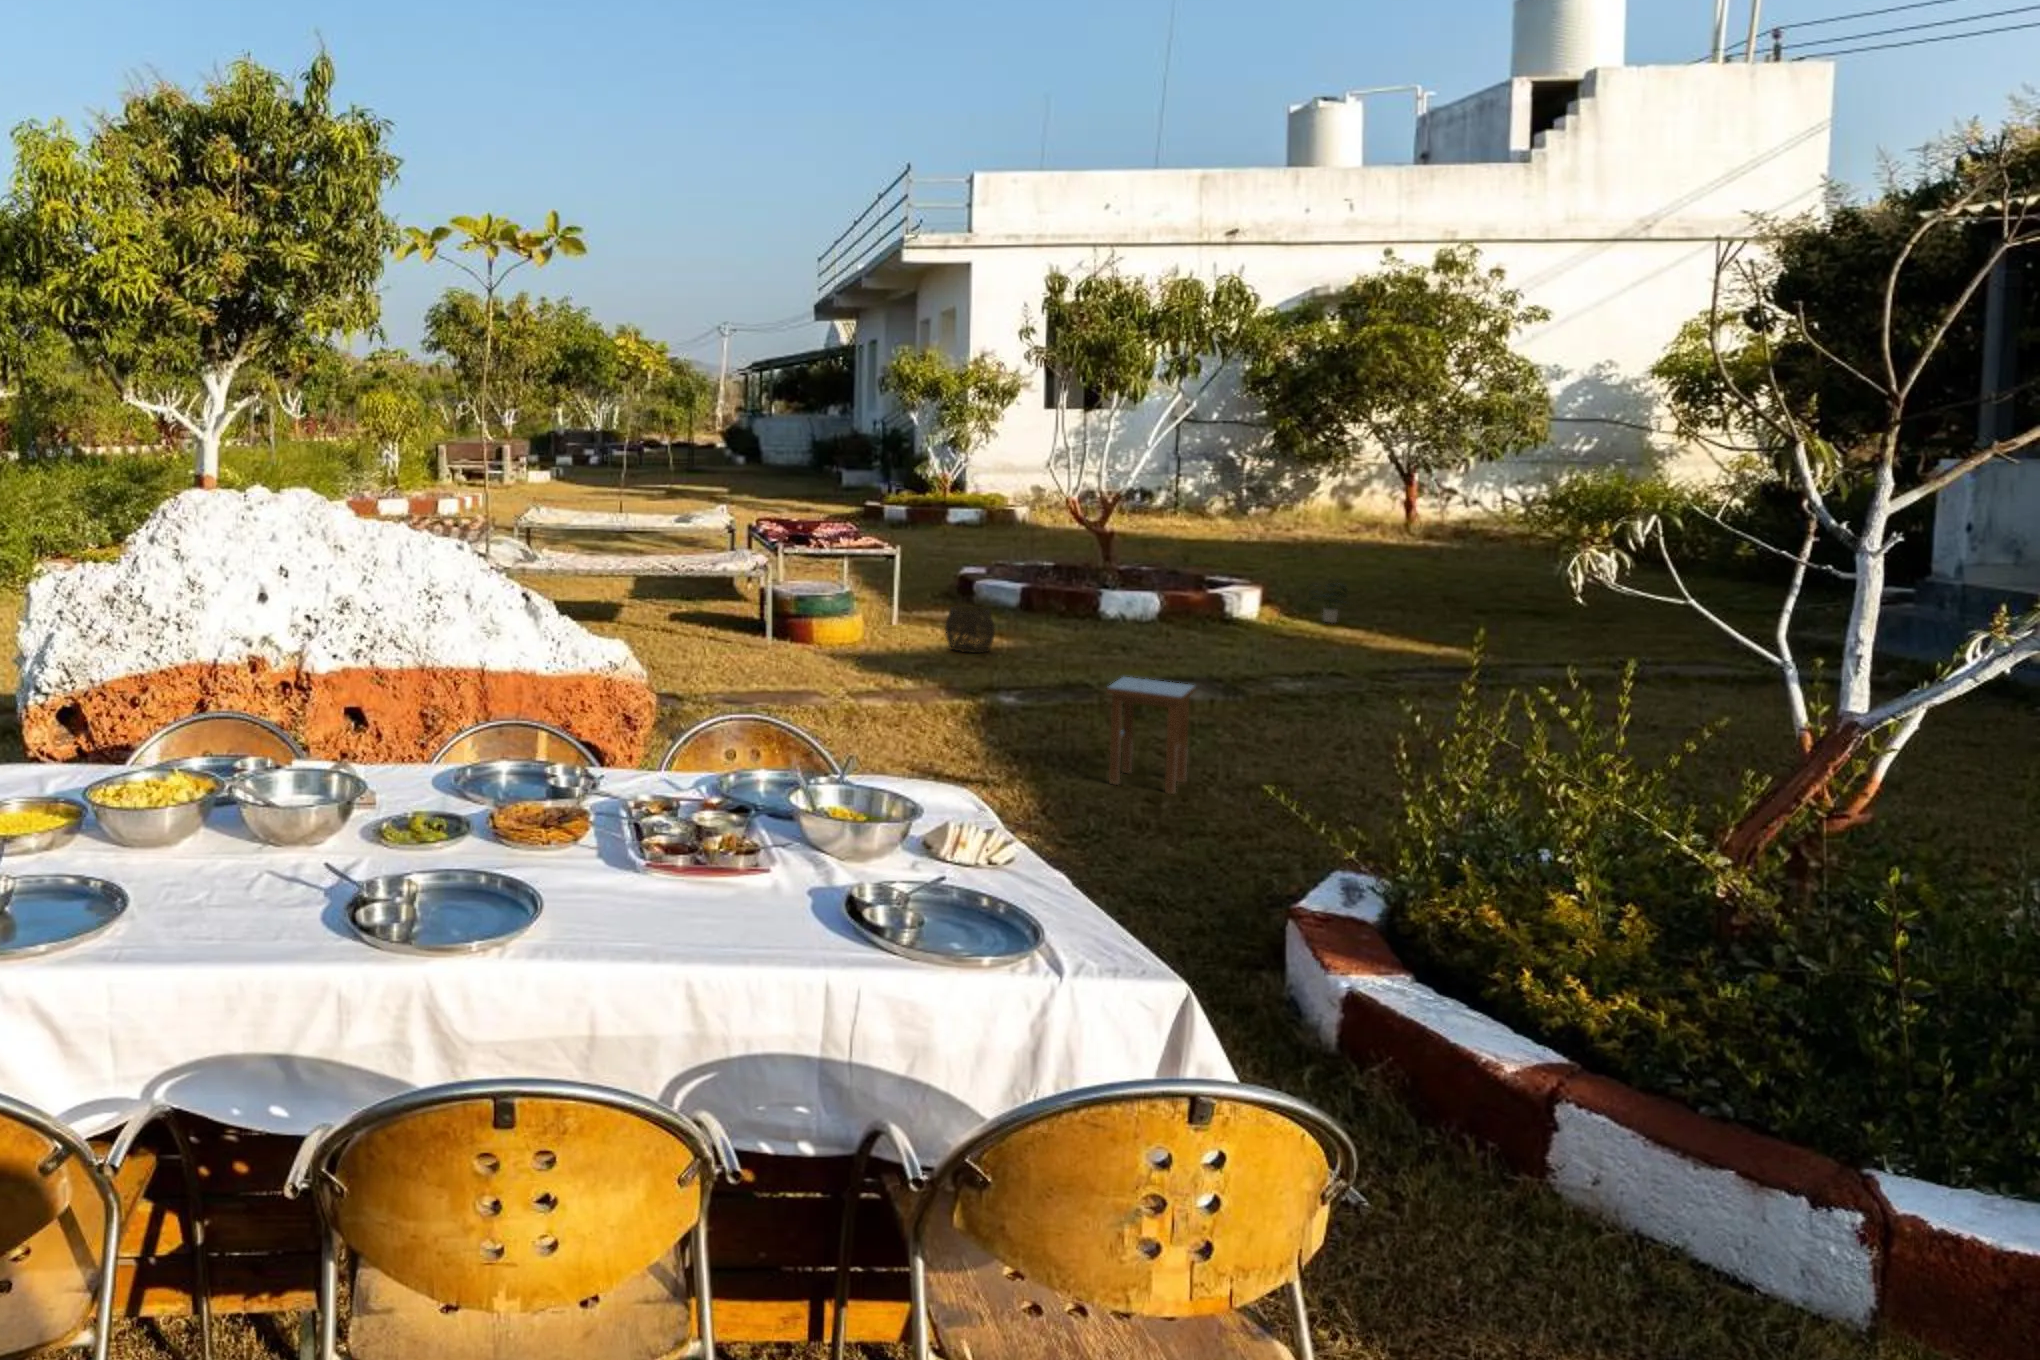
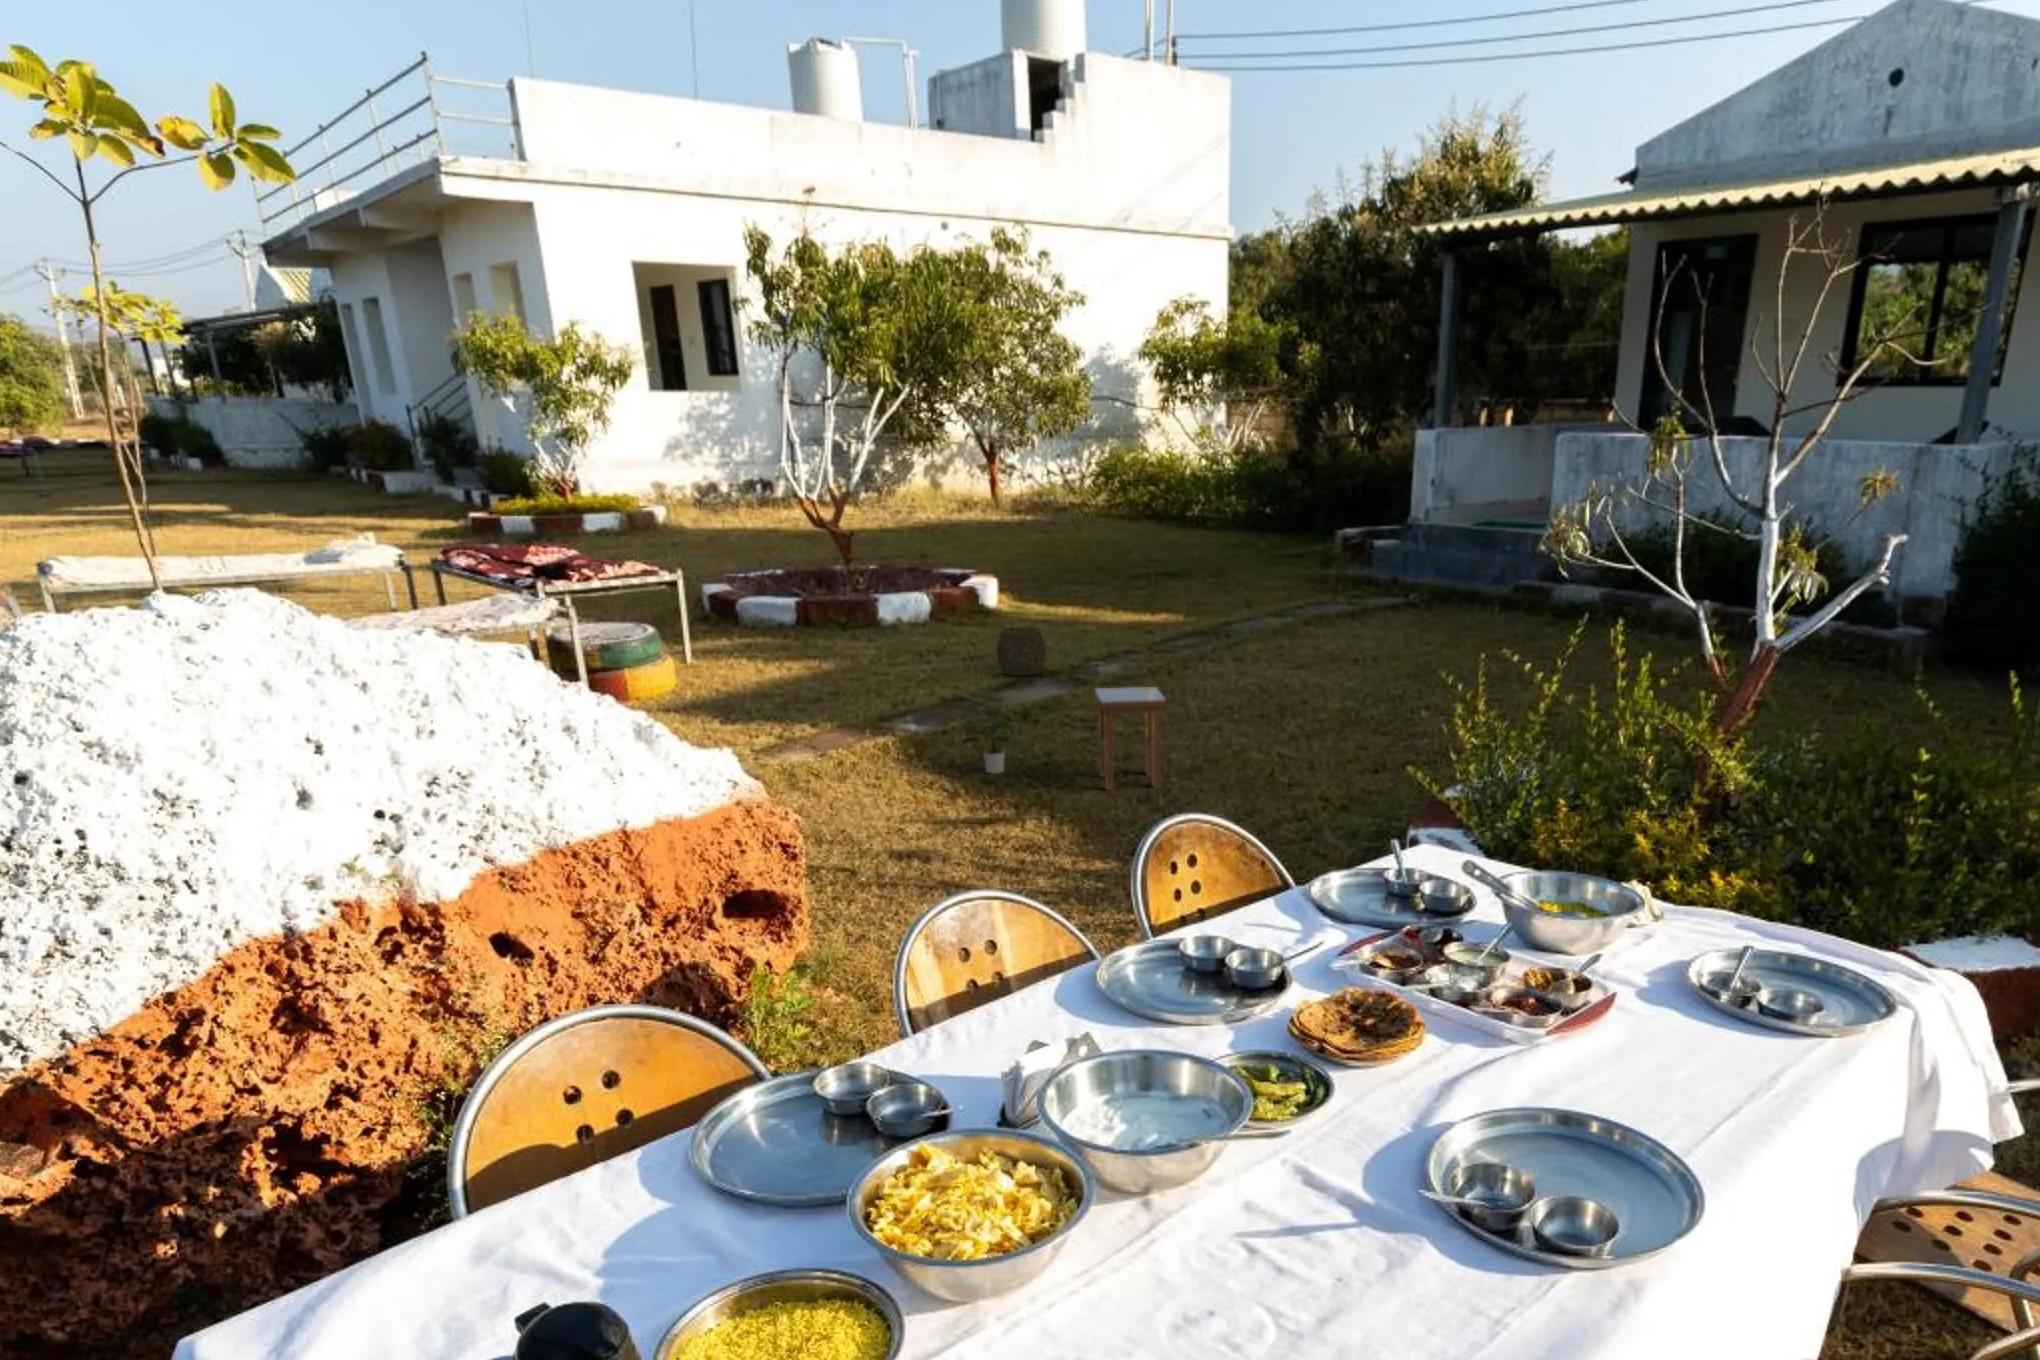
potted plant: present [1307,583,1347,623] -> present [958,703,1019,773]
woven basket: present [945,606,995,653] -> present [997,627,1046,676]

